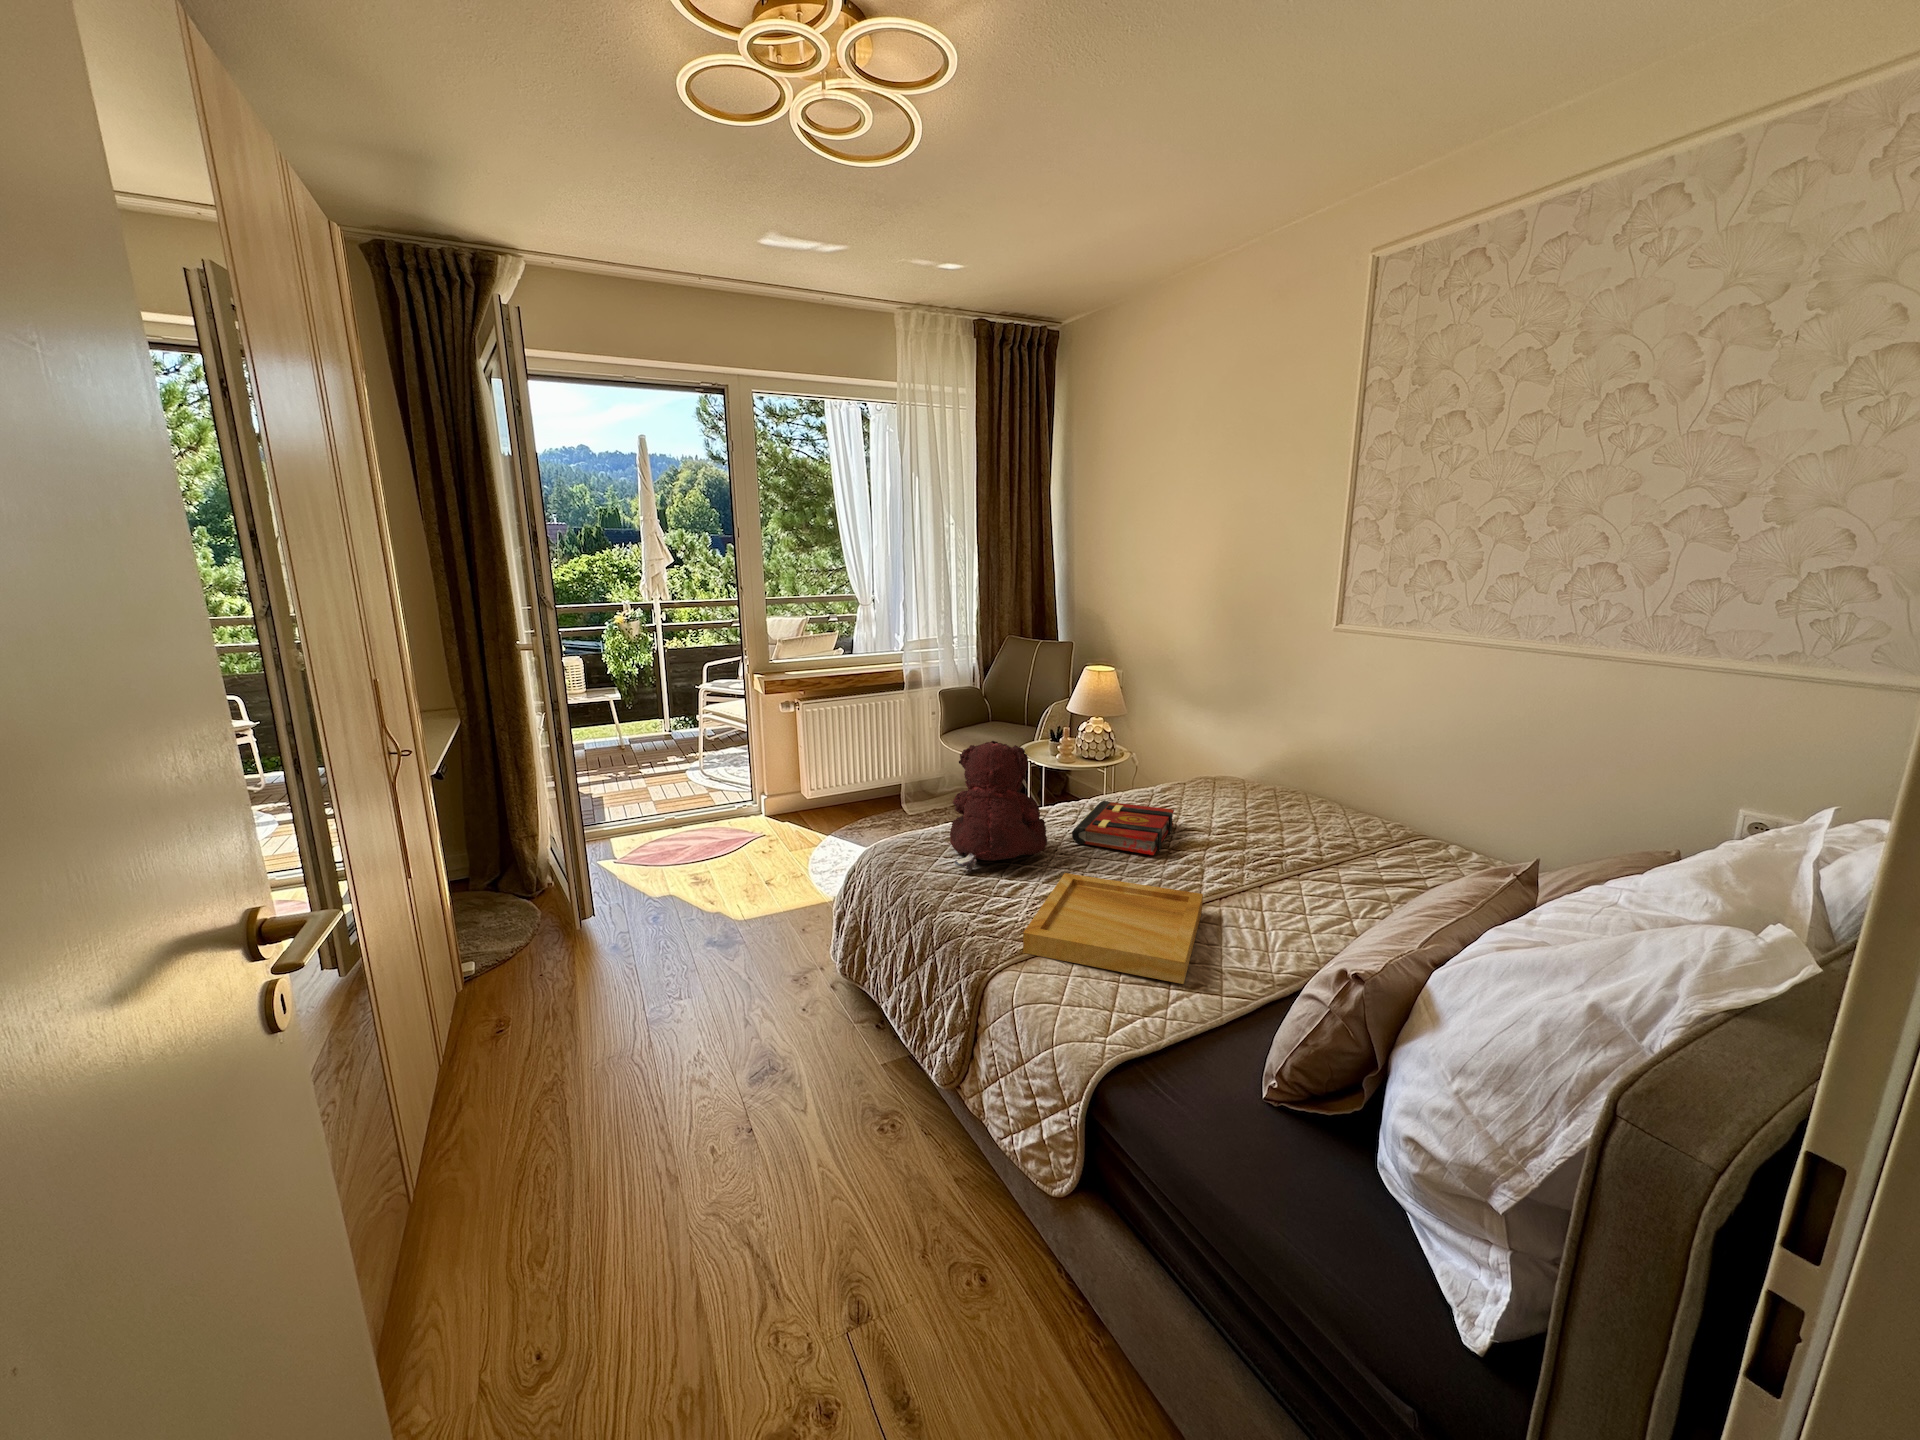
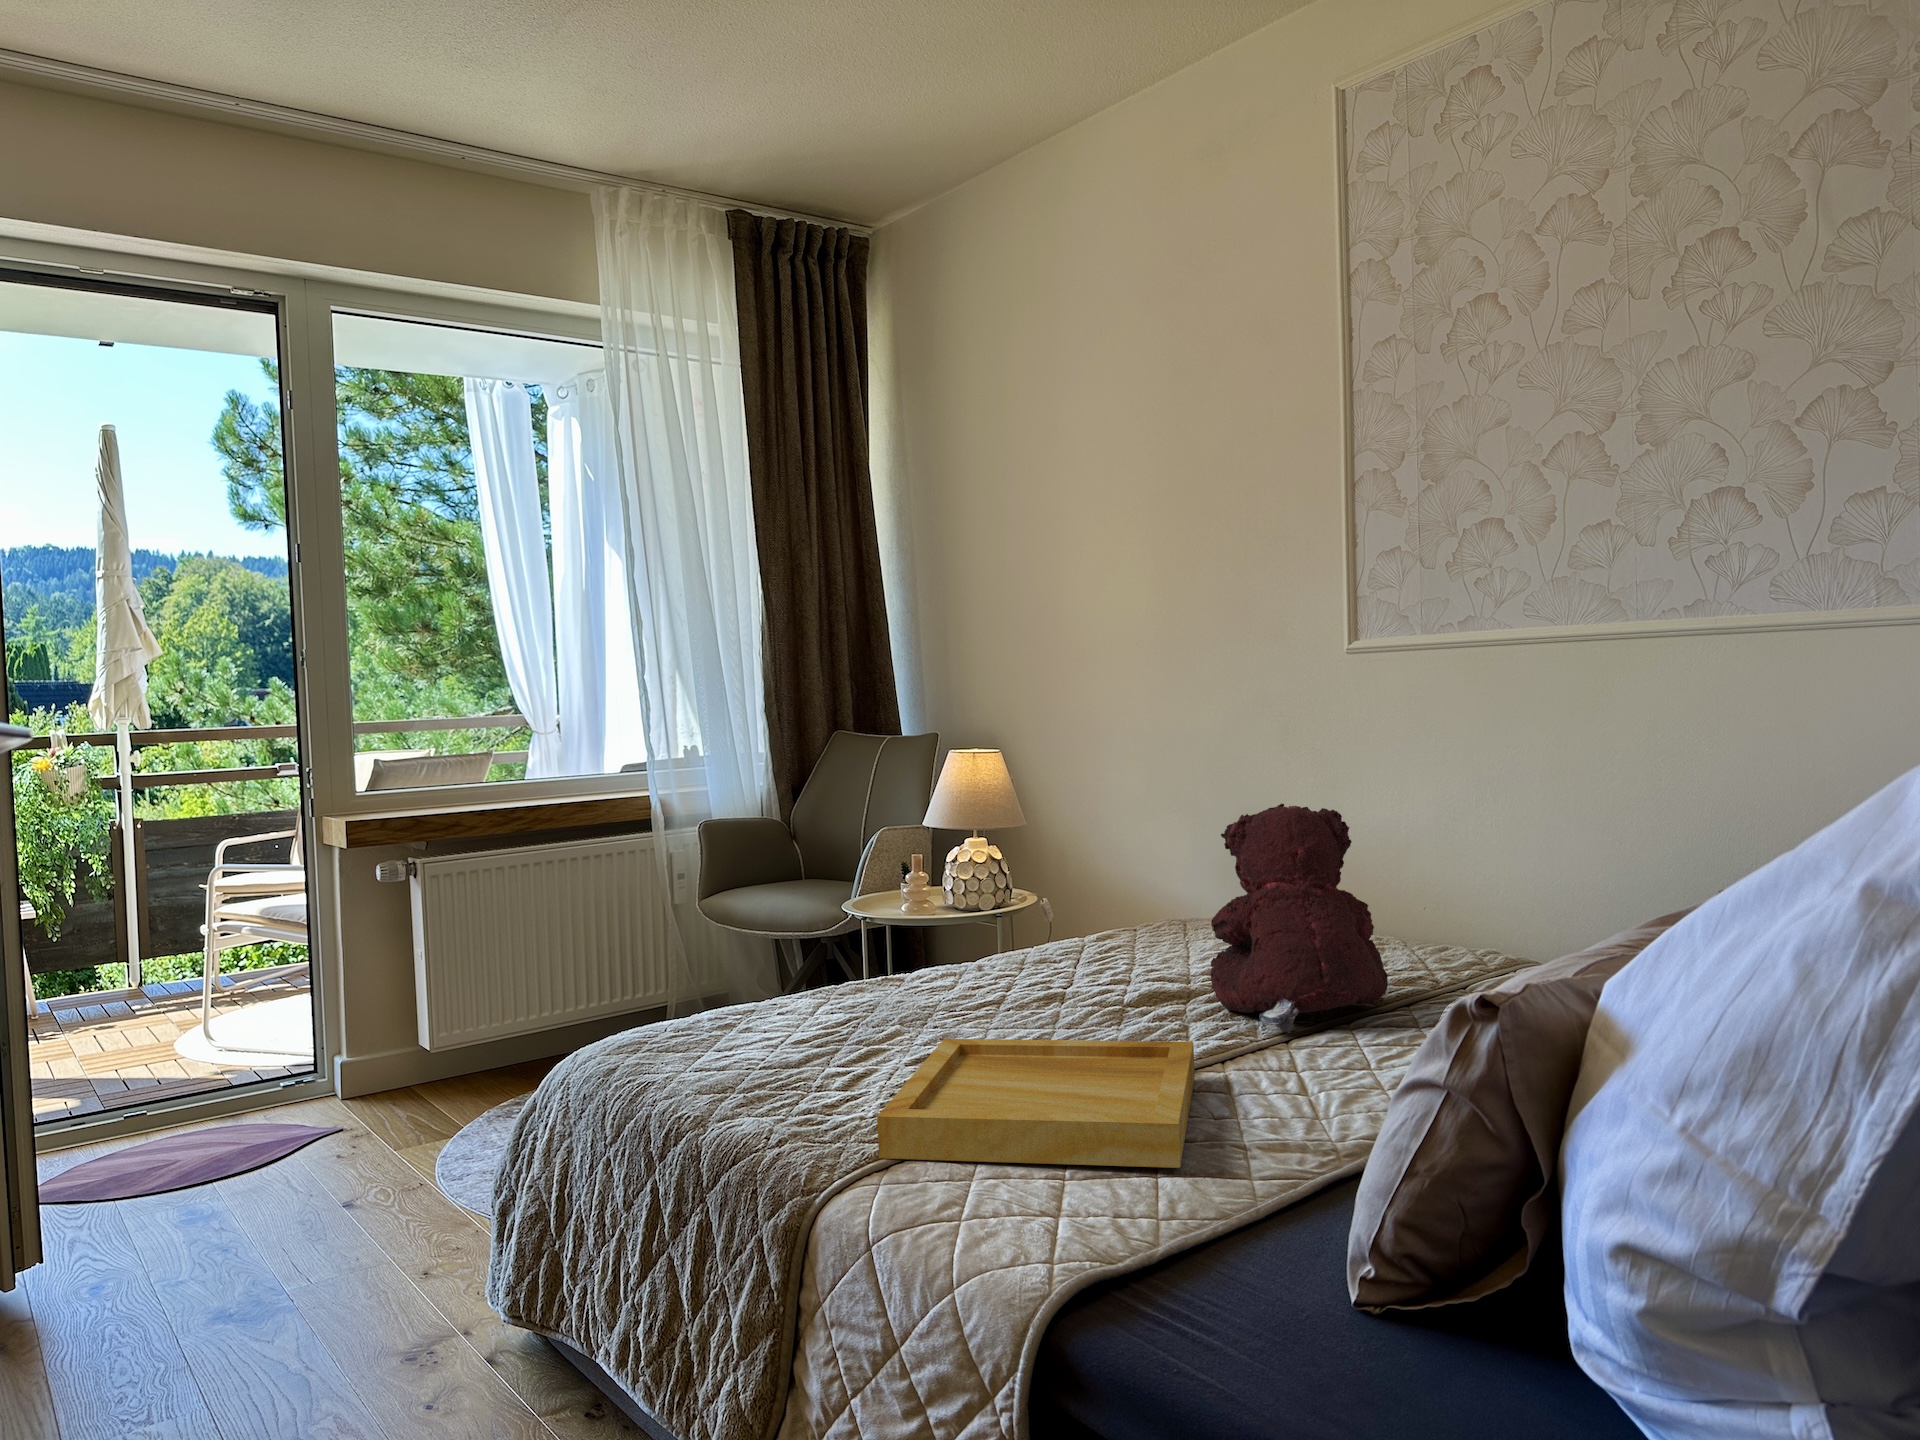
teddy bear: present [950,741,1047,872] -> present [1210,804,1388,1033]
book: present [1072,801,1174,855] -> none [950,947,1126,1014]

